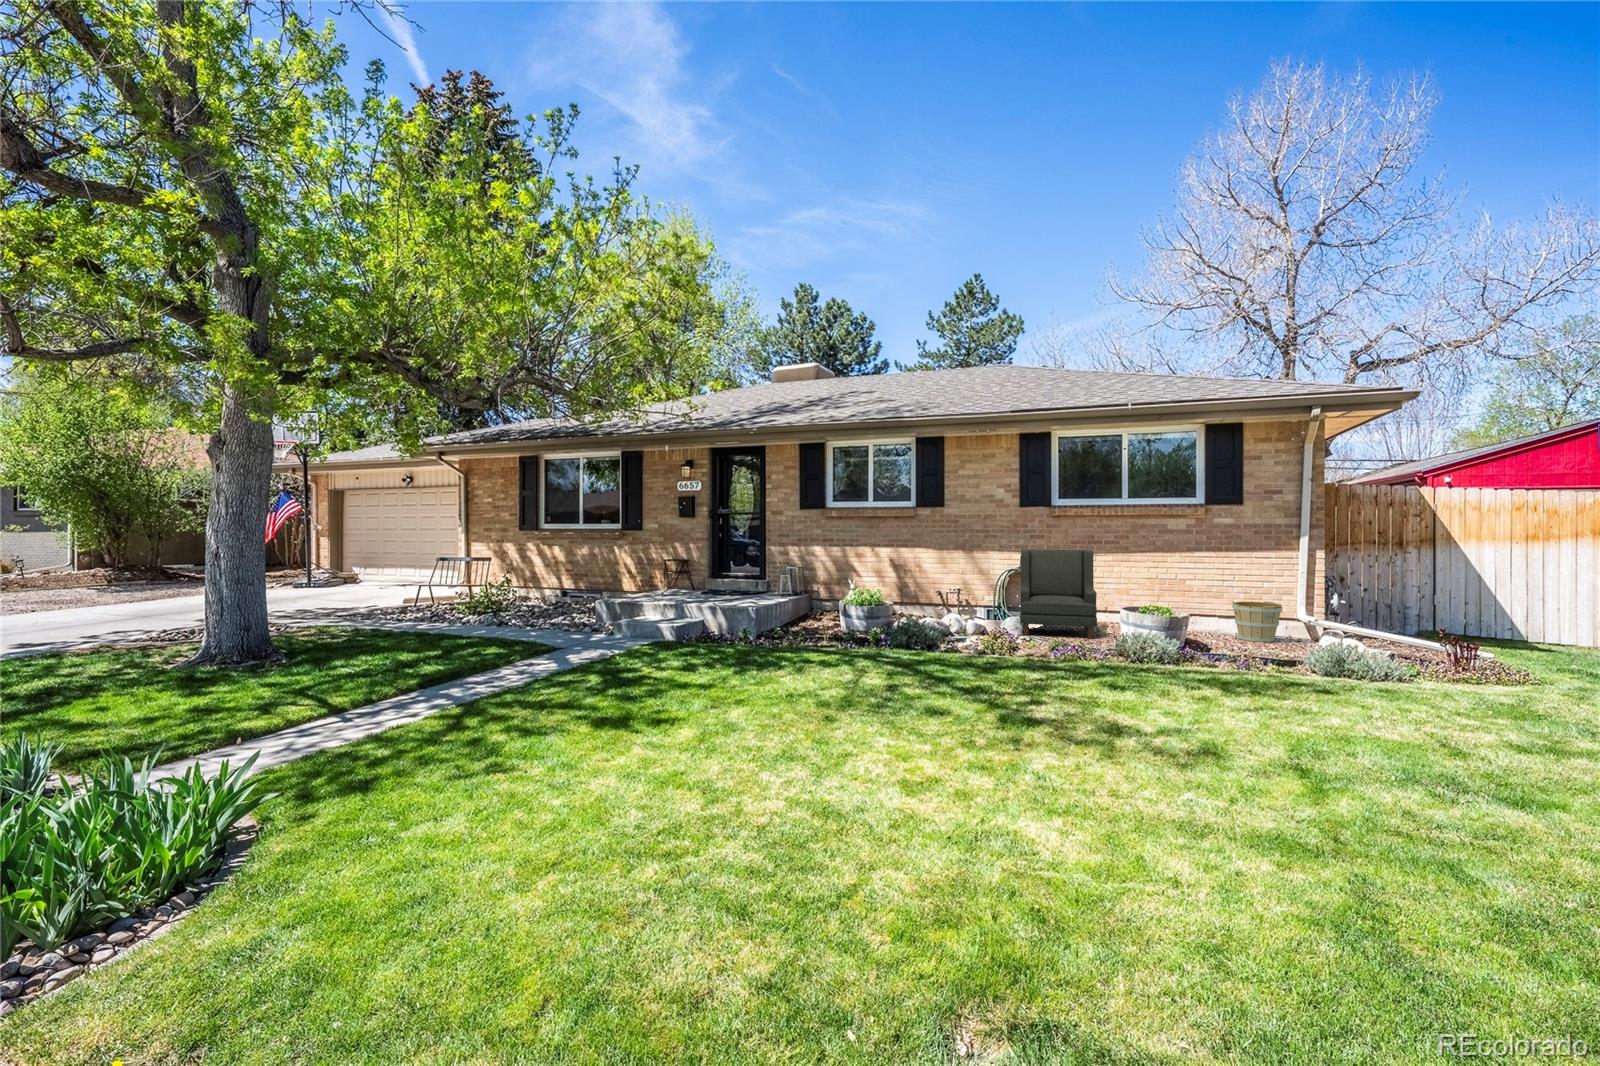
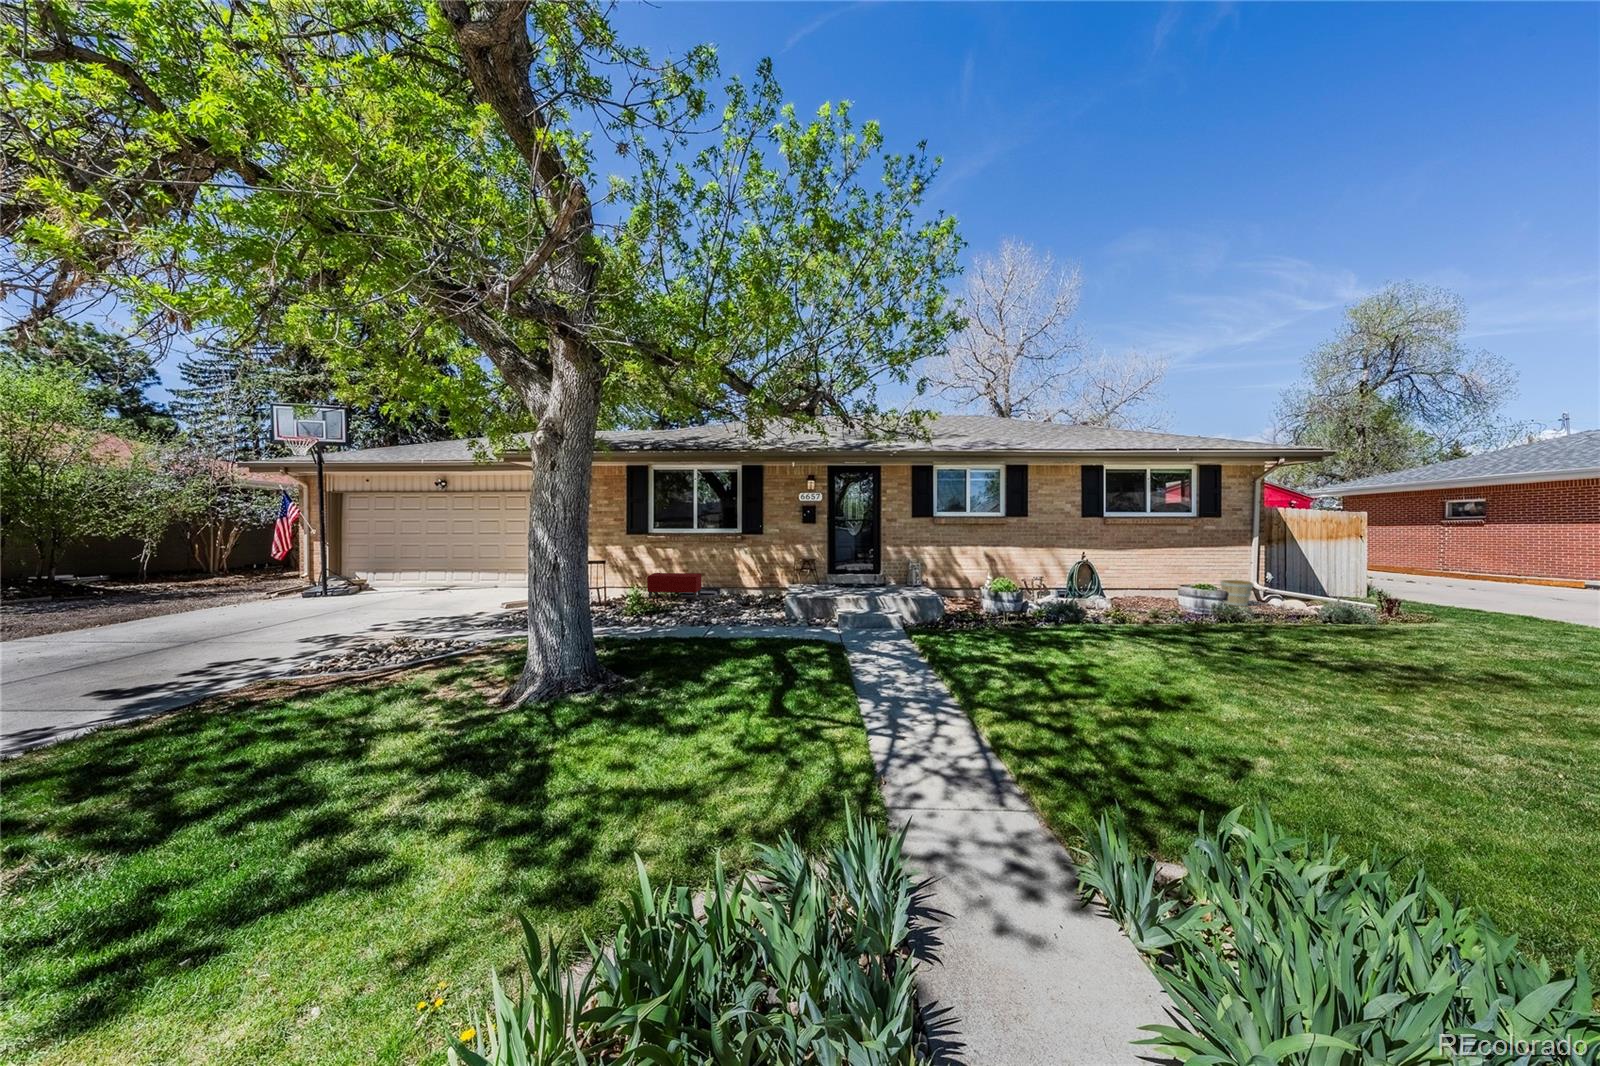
chair: present [1020,549,1097,639] -> none [1087,548,1158,610]
bench: none [522,573,582,603] -> present [647,573,702,600]

